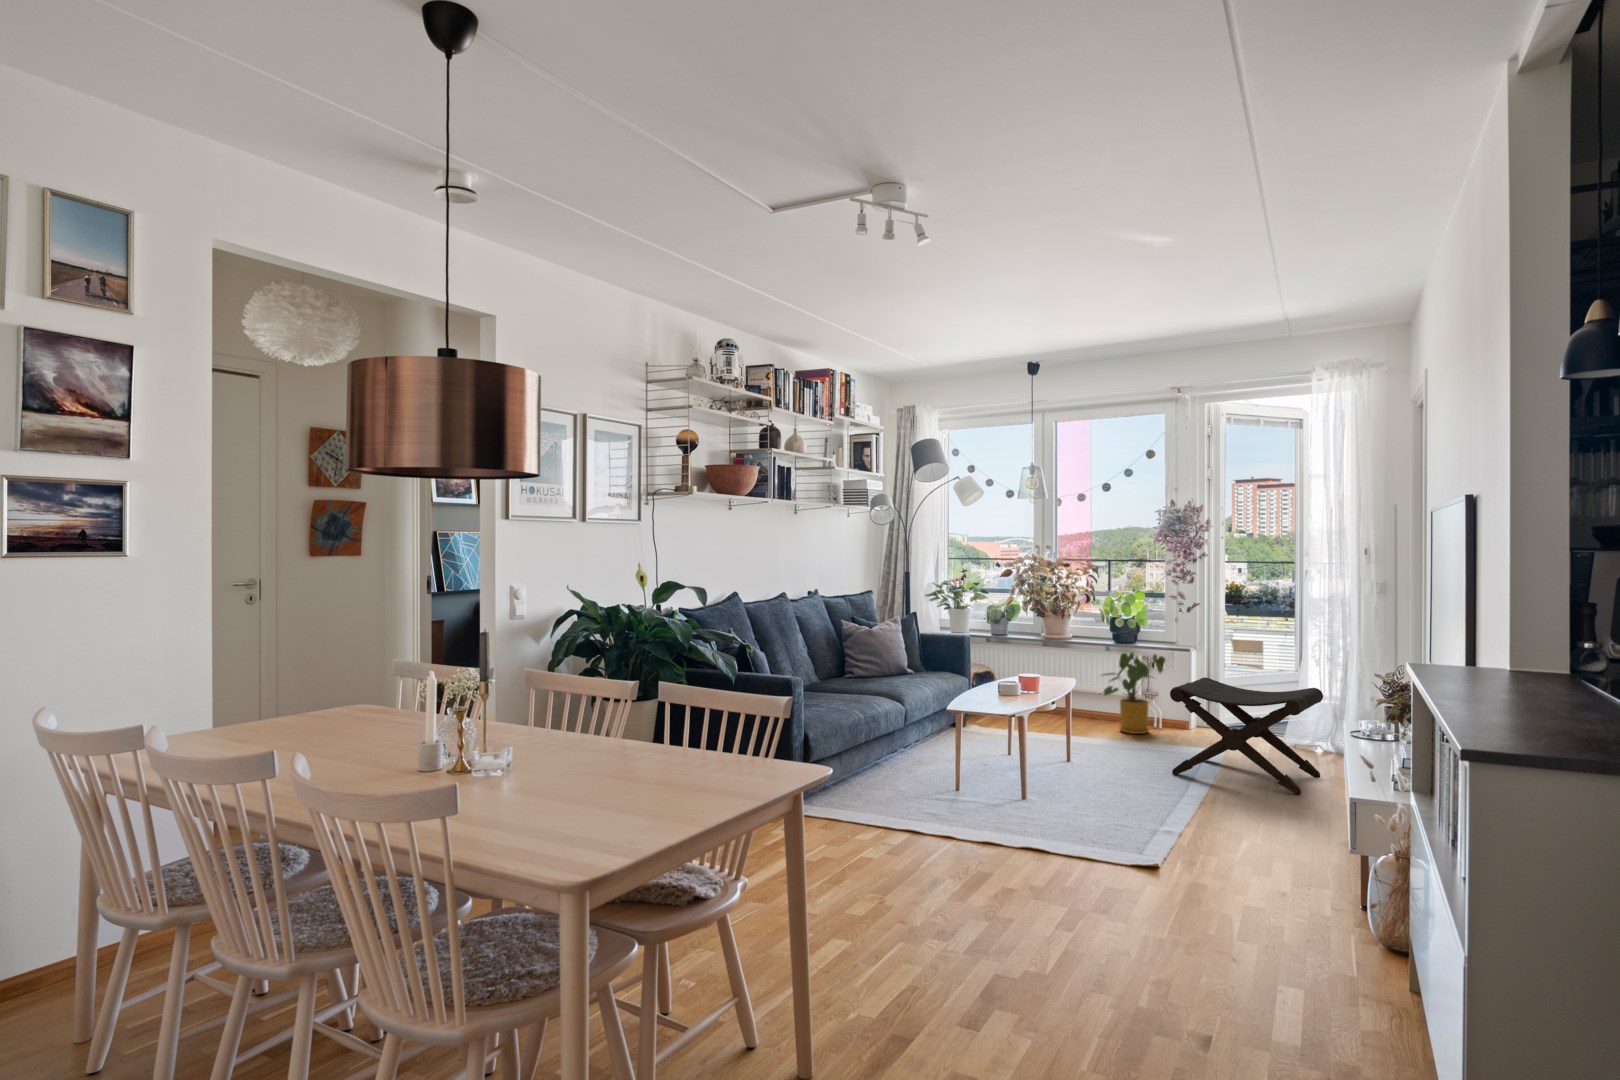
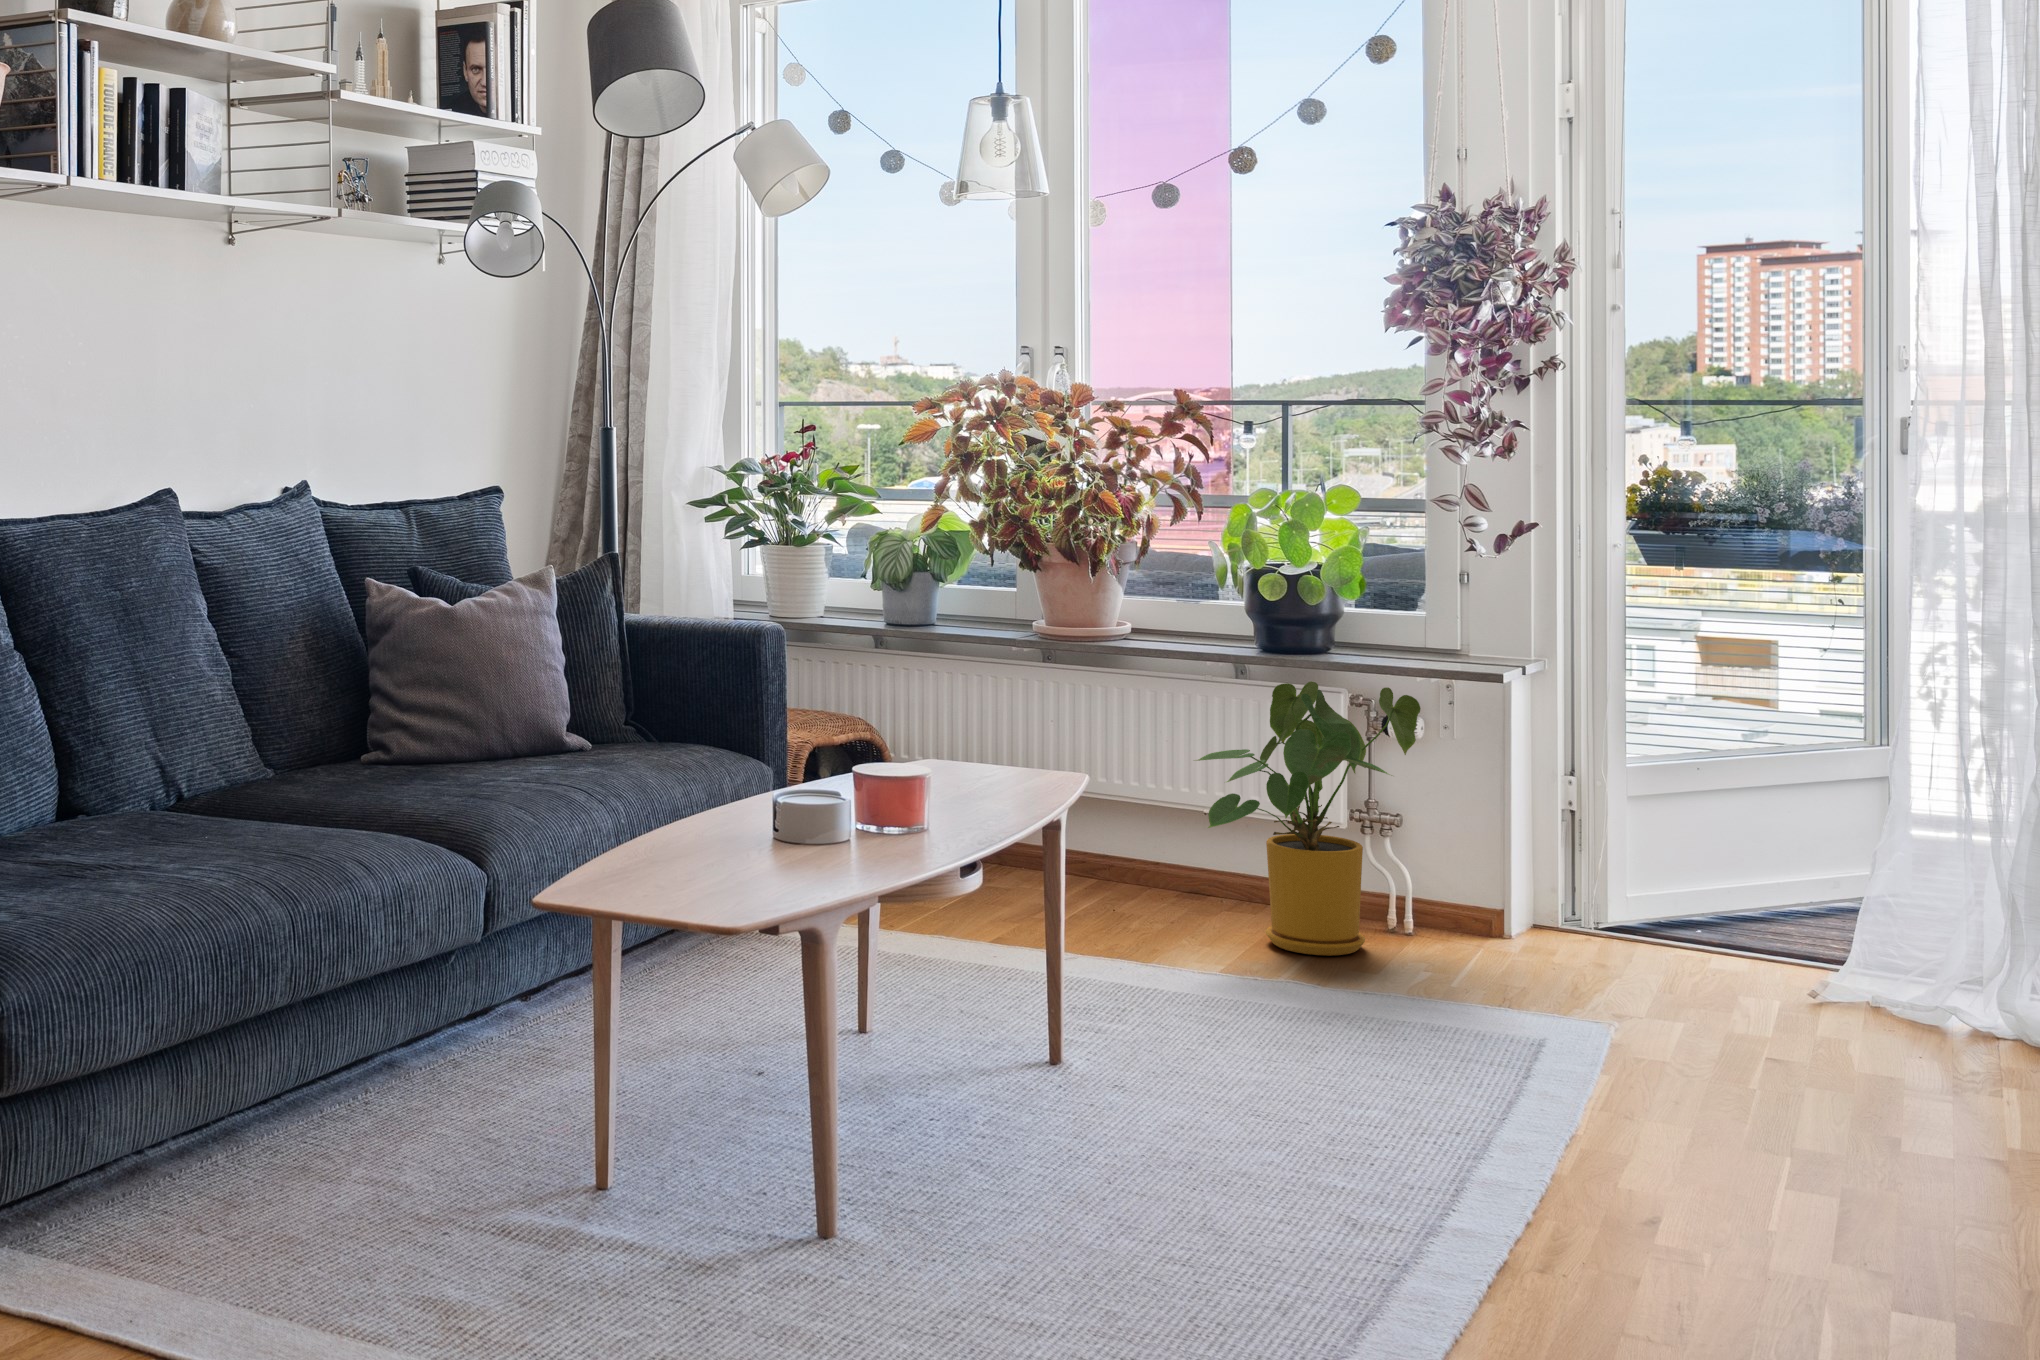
footstool: present [1170,678,1323,794] -> none [1399,776,1977,1243]

